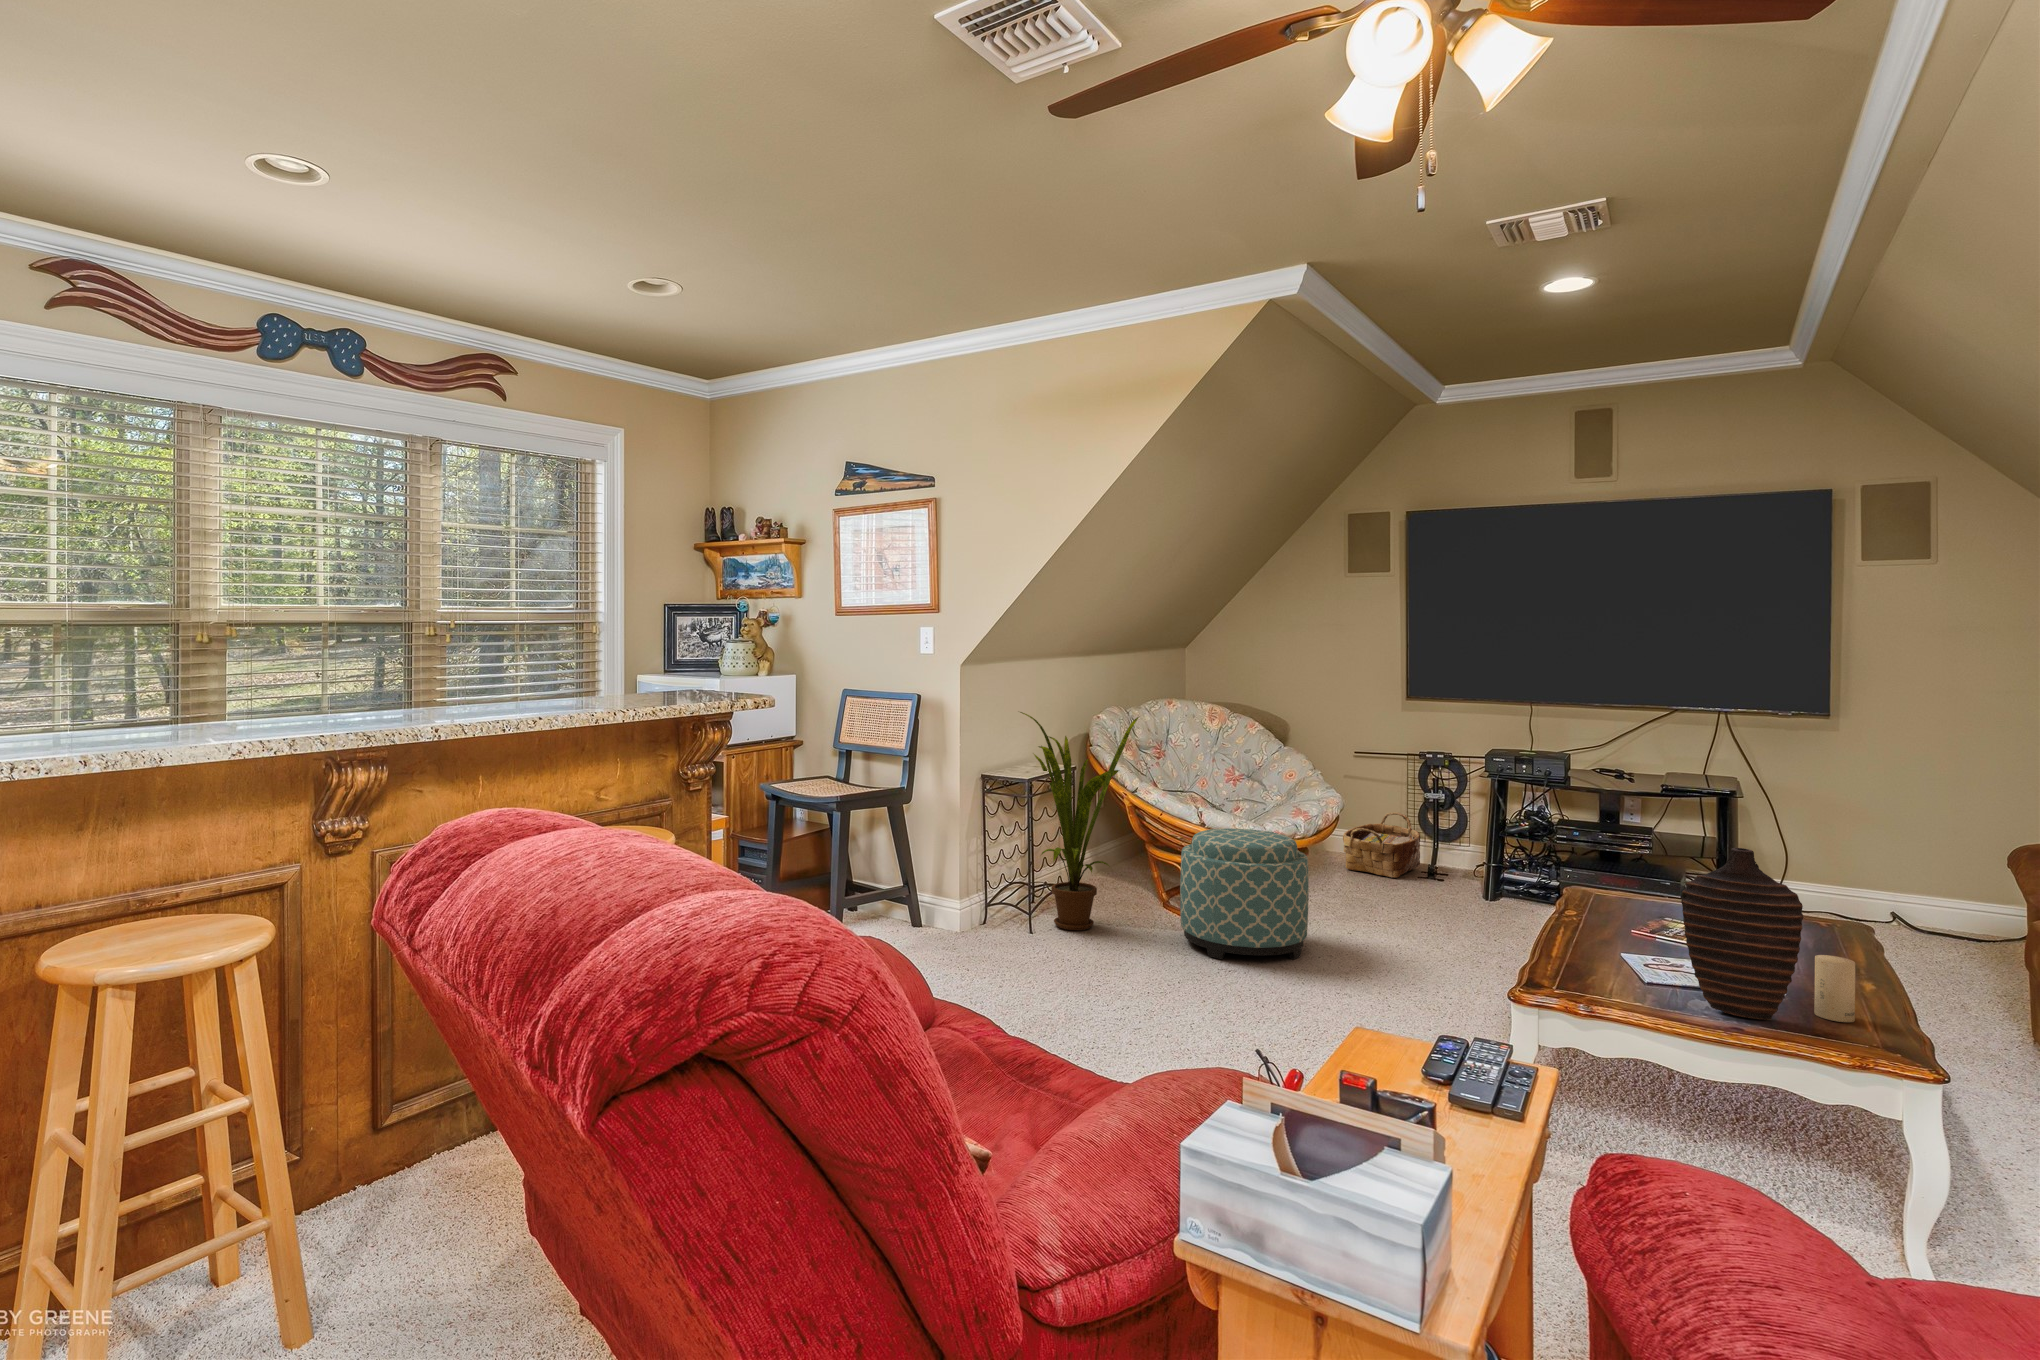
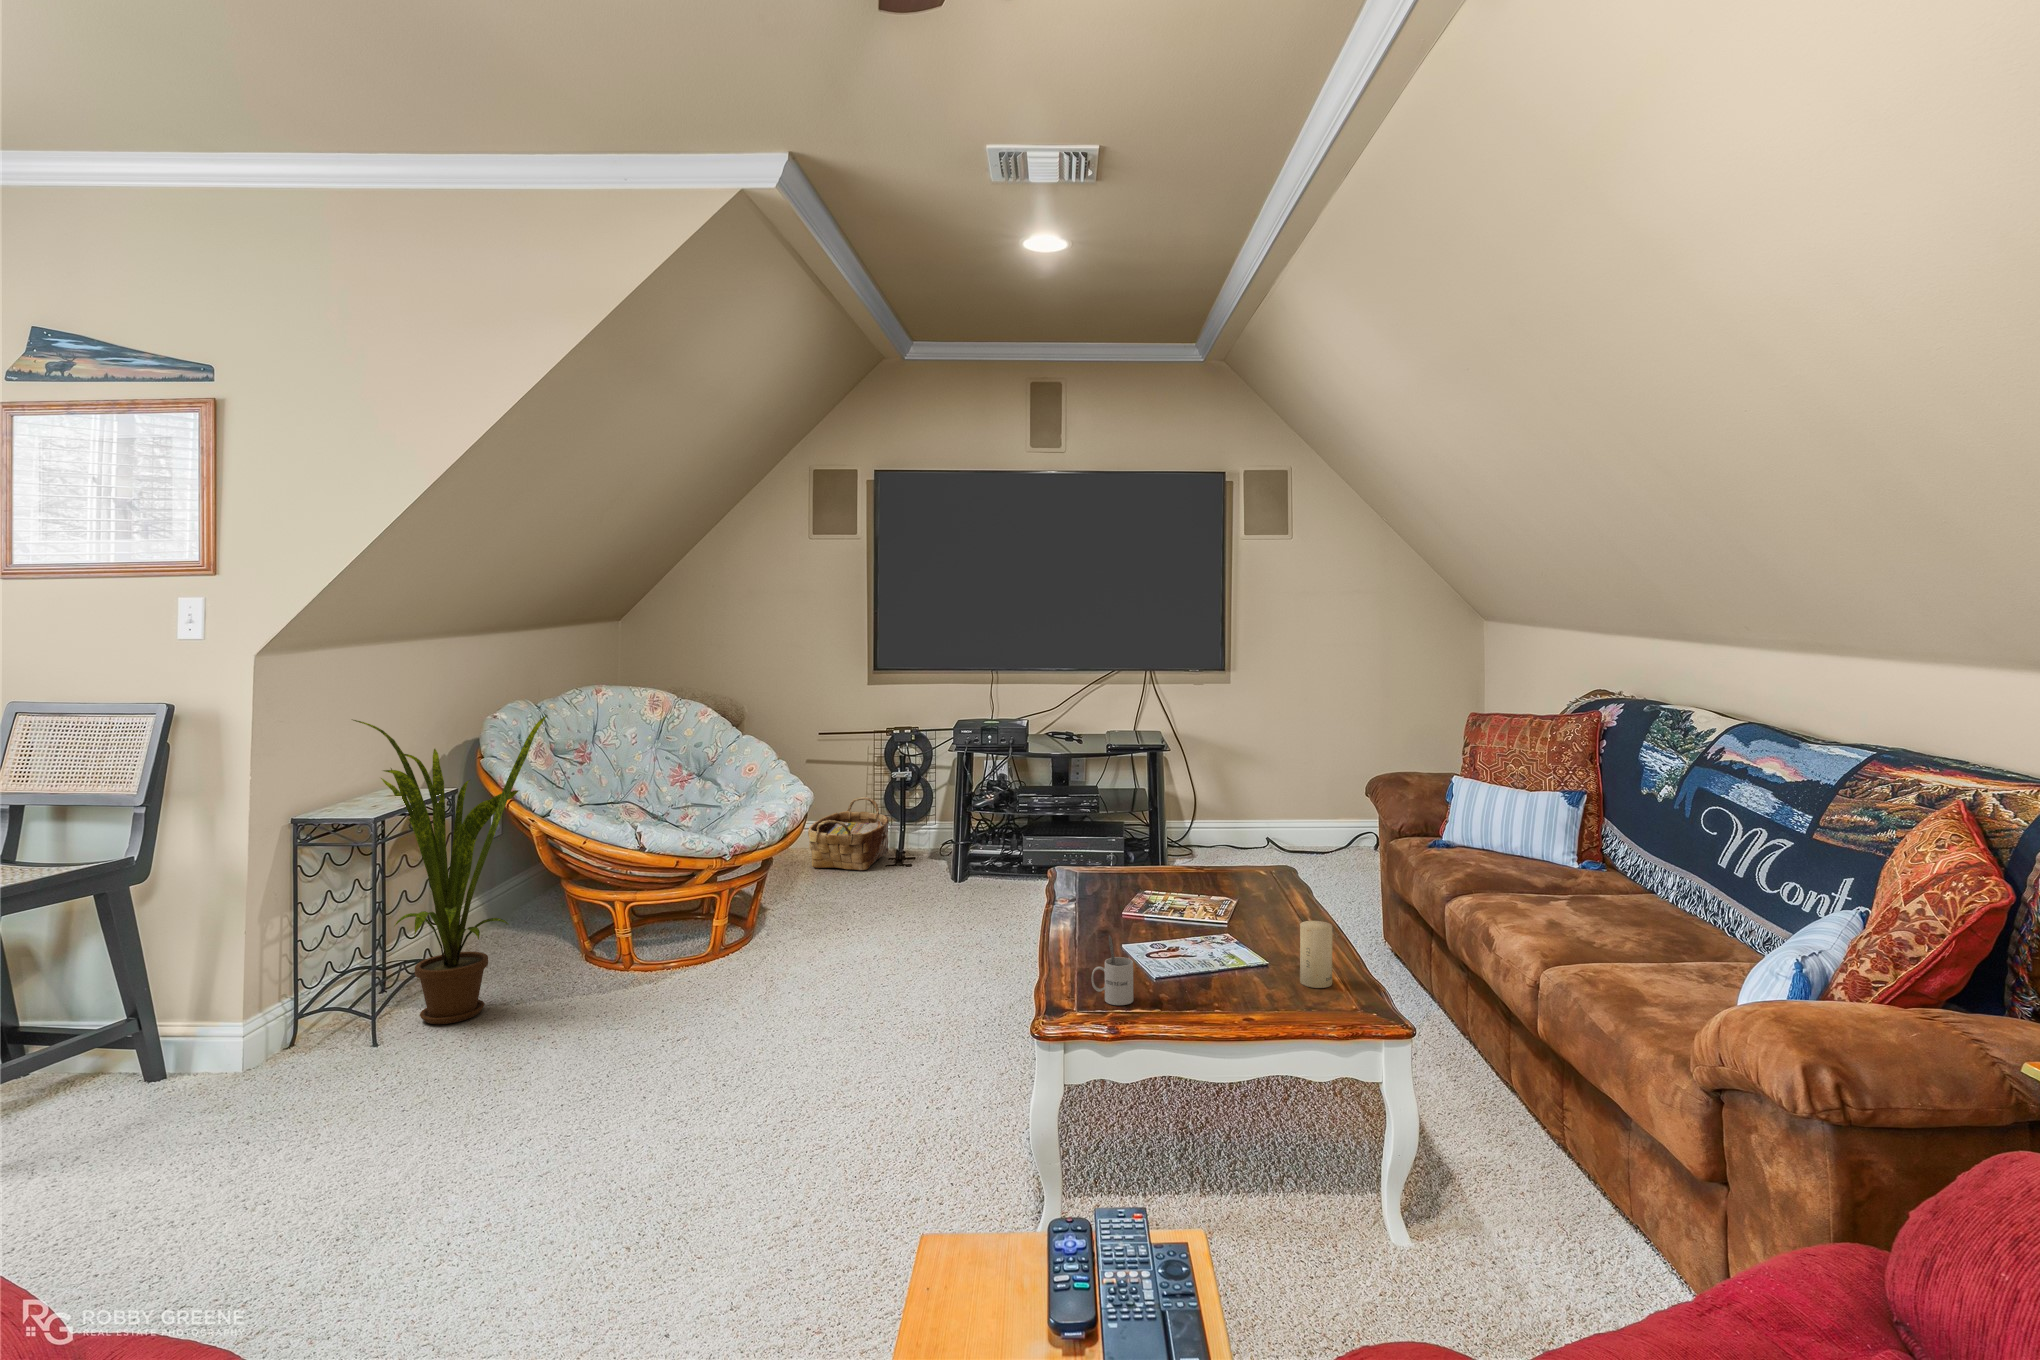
ottoman: present [1180,828,1309,959] -> none [612,846,776,1022]
decorative vase: present [1681,848,1803,1020] -> none [1194,824,1298,1005]
mug: none [1573,931,1616,993] -> present [1091,935,1133,1005]

